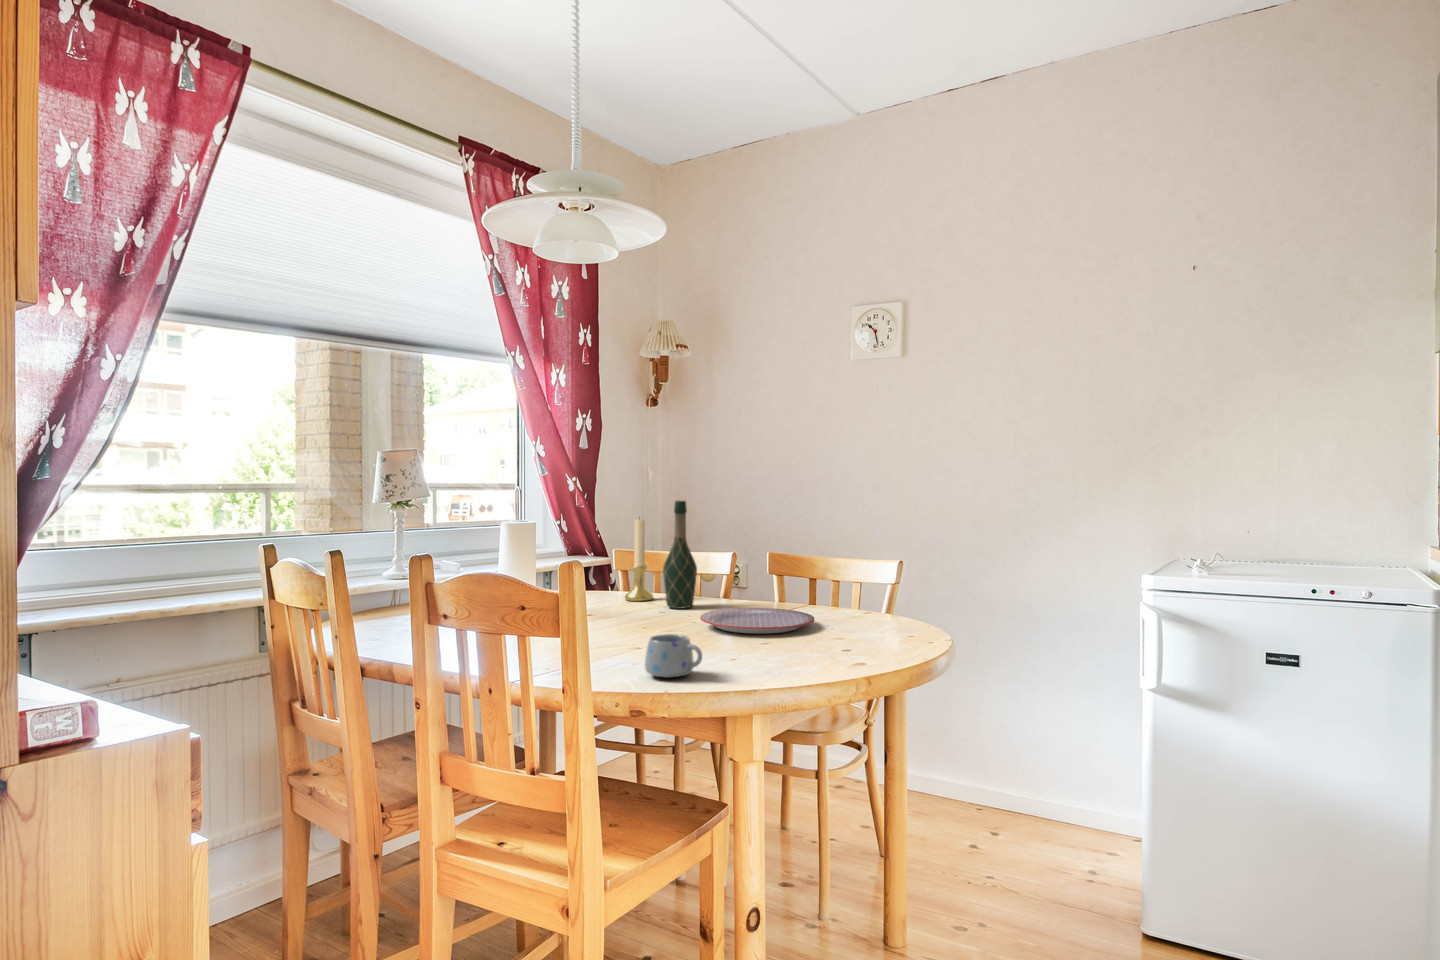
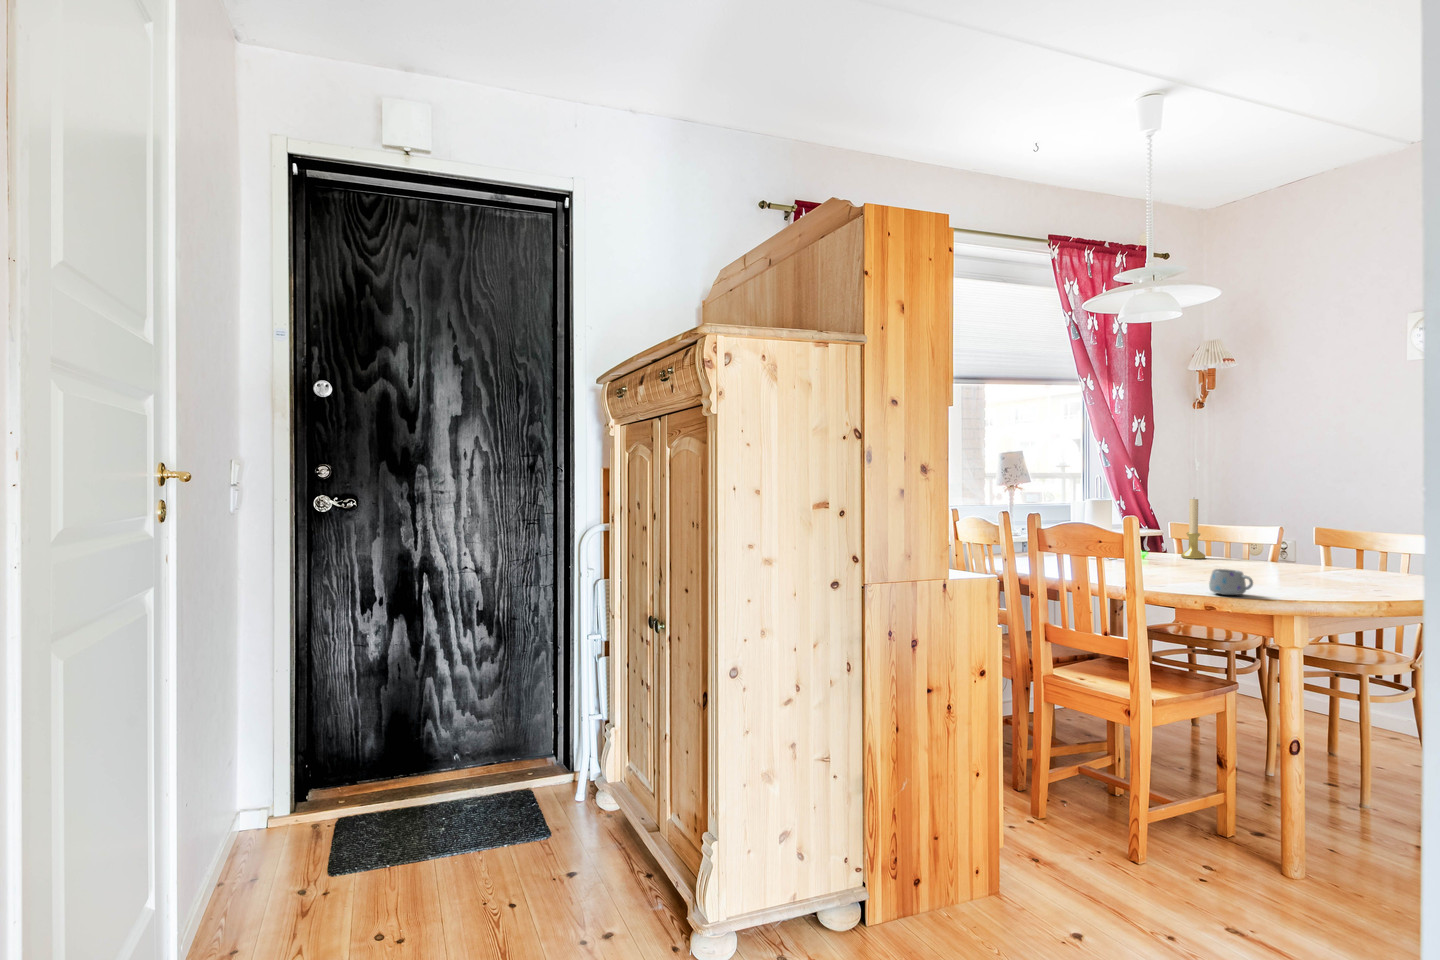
wine bottle: present [663,501,697,609] -> none [1216,486,1246,565]
plate: present [700,608,814,634] -> none [1249,565,1355,582]

